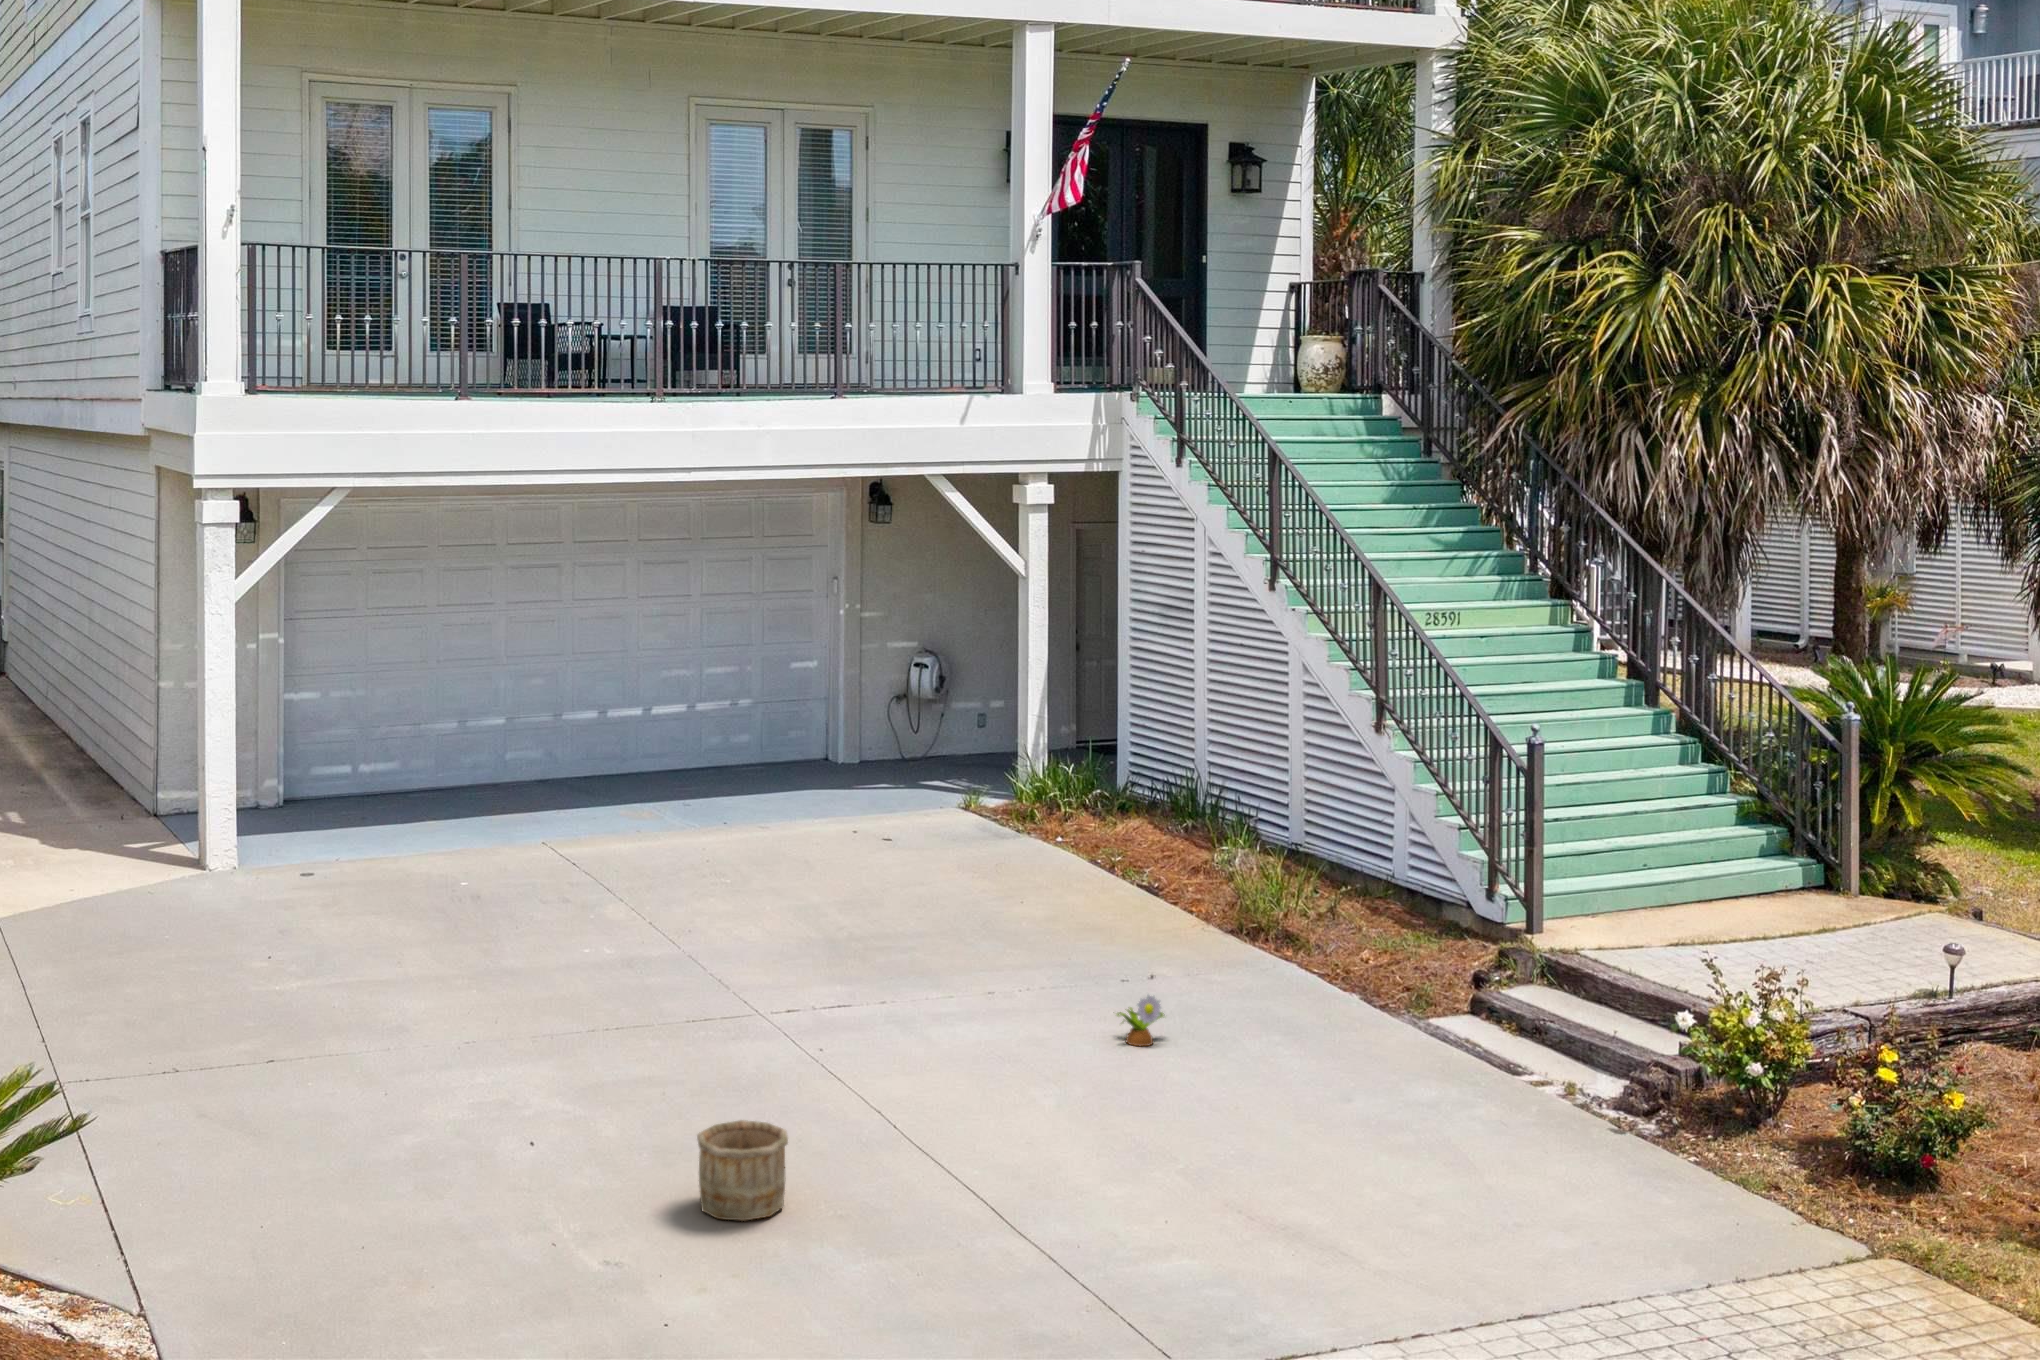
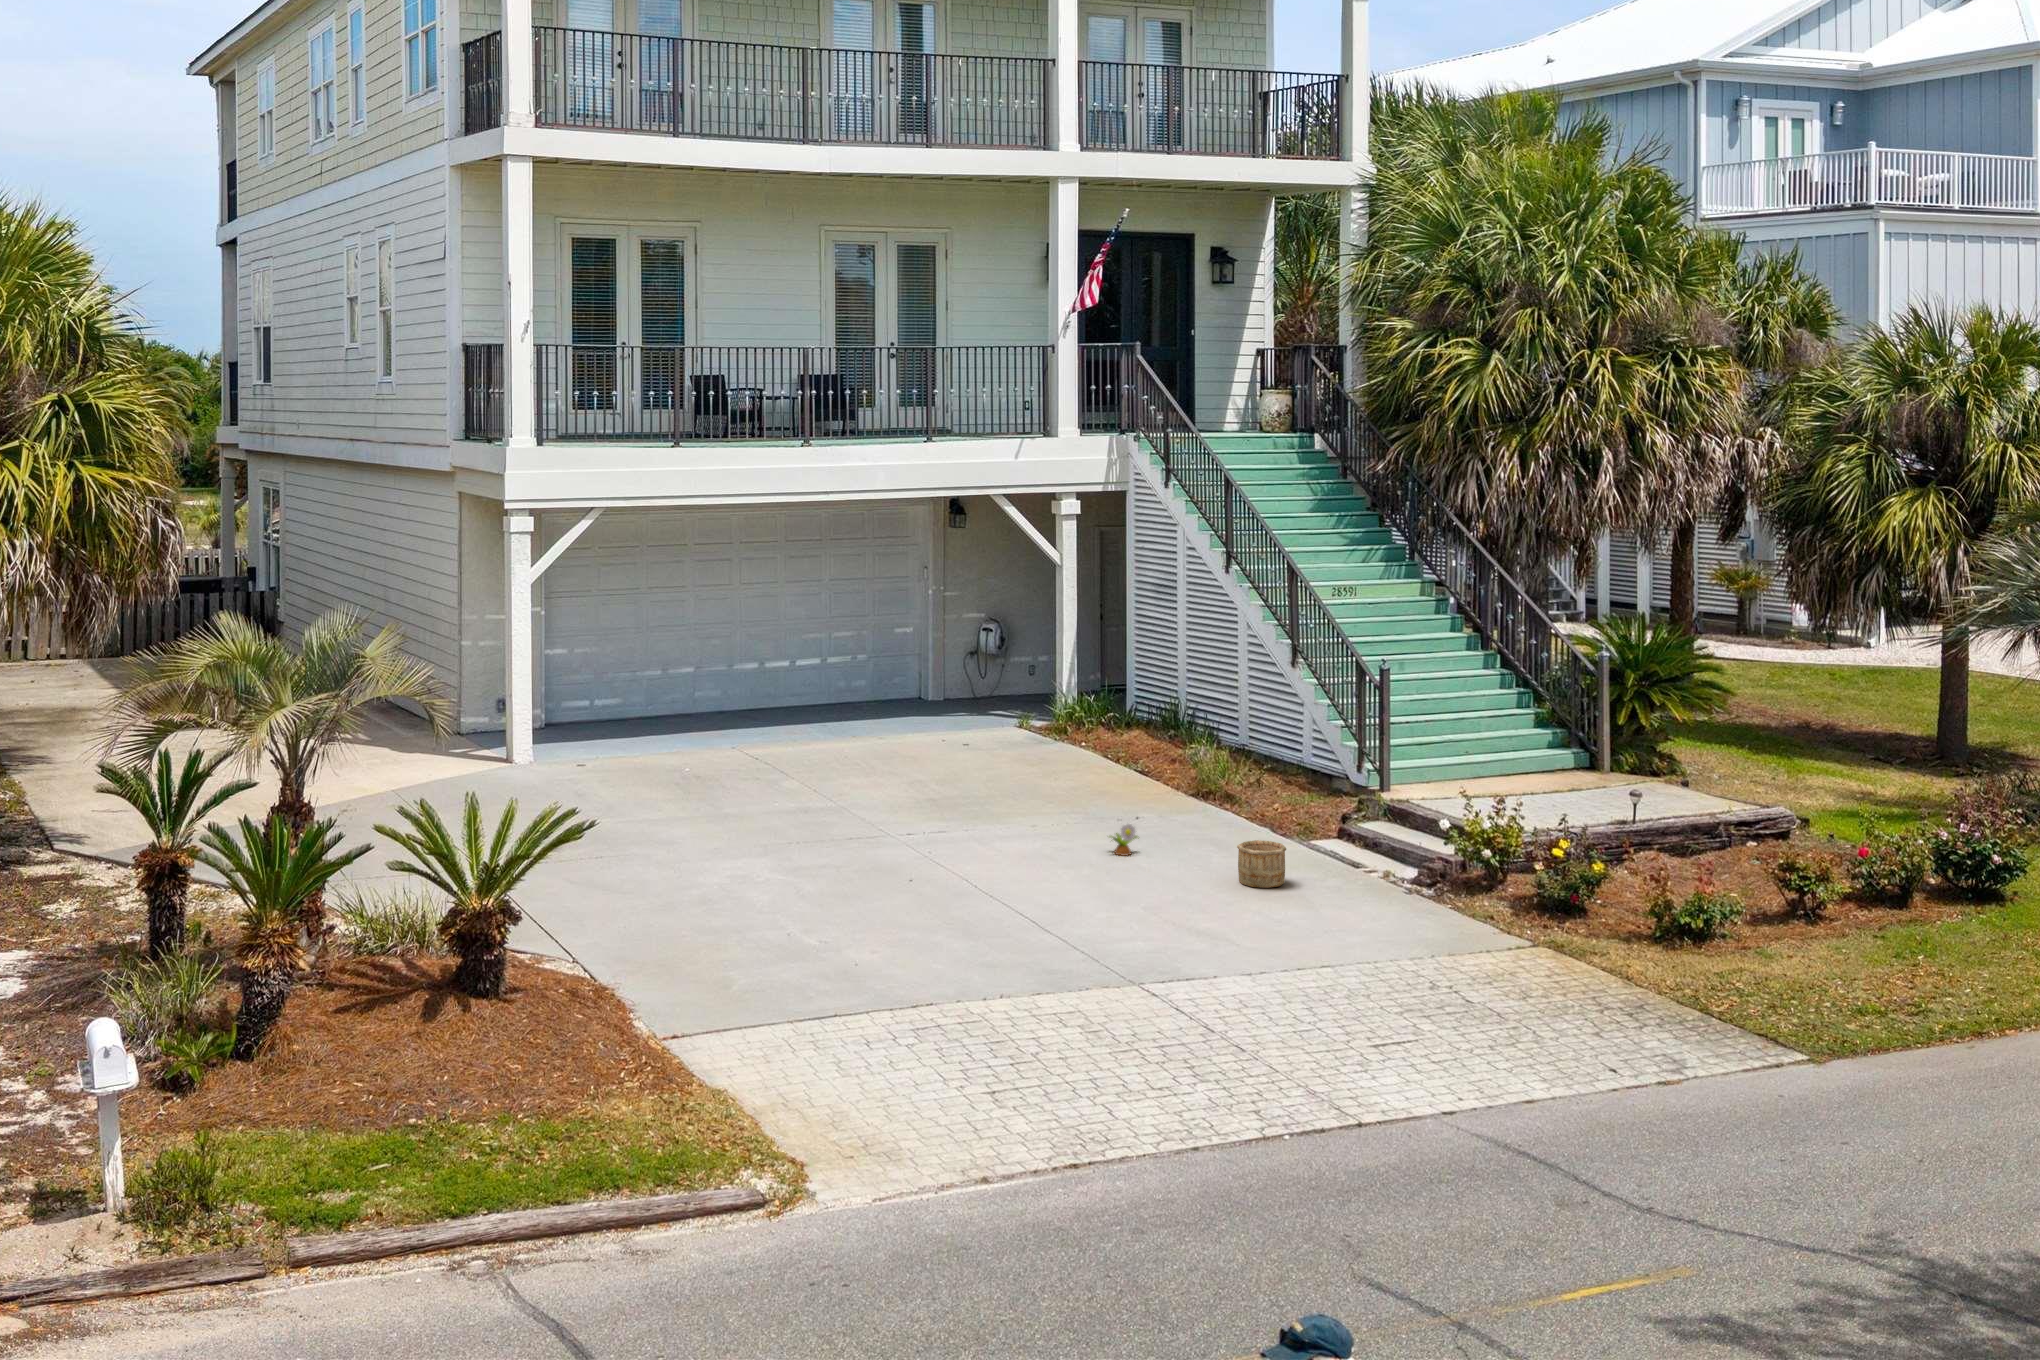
wooden bucket: present [697,1120,788,1221] -> present [1237,840,1286,888]

